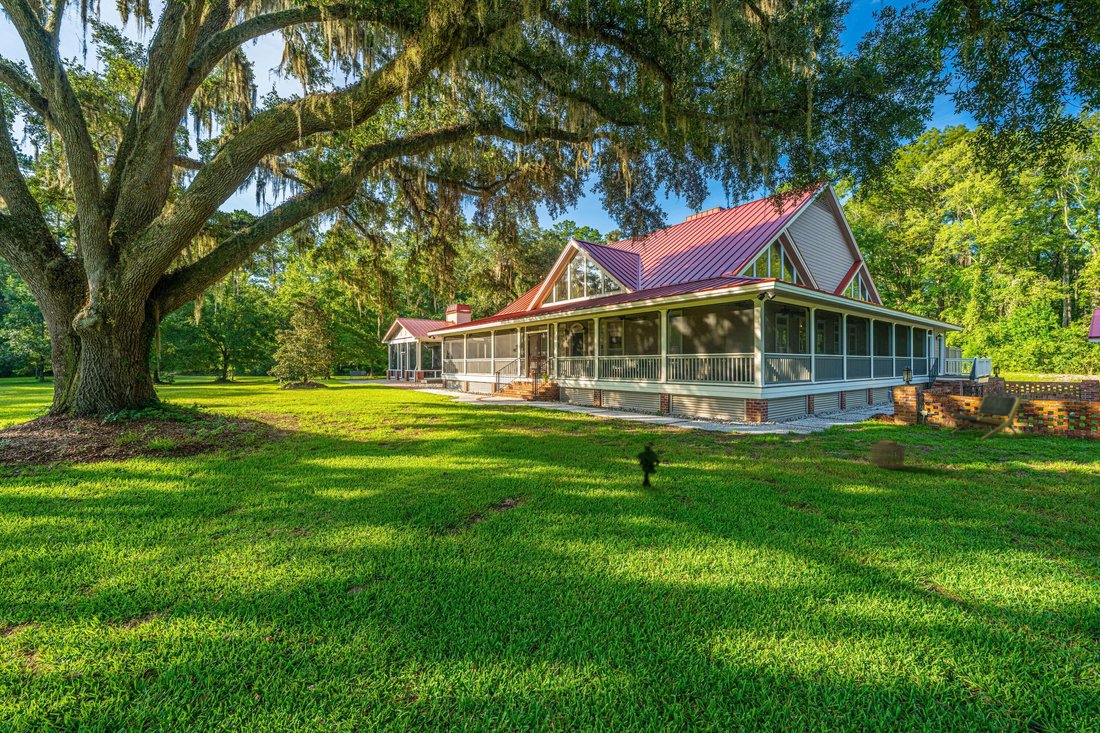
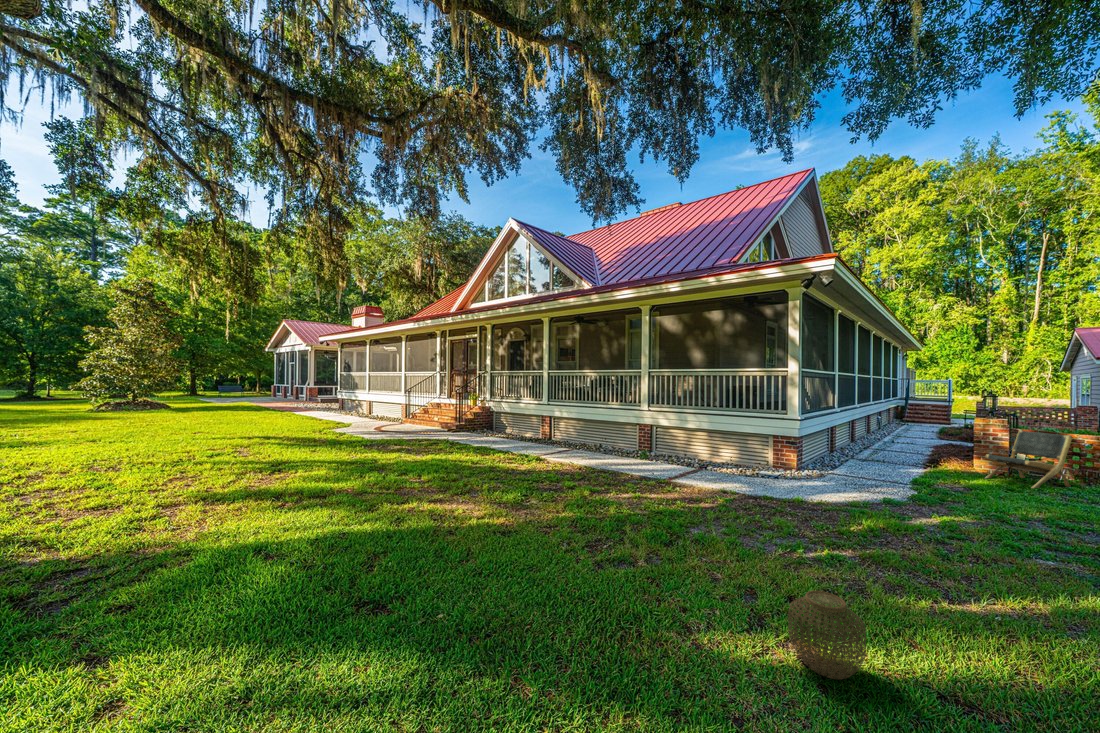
woven basket: present [871,440,904,469] -> present [788,591,866,679]
decorative plant: present [636,442,661,486] -> none [654,568,713,670]

